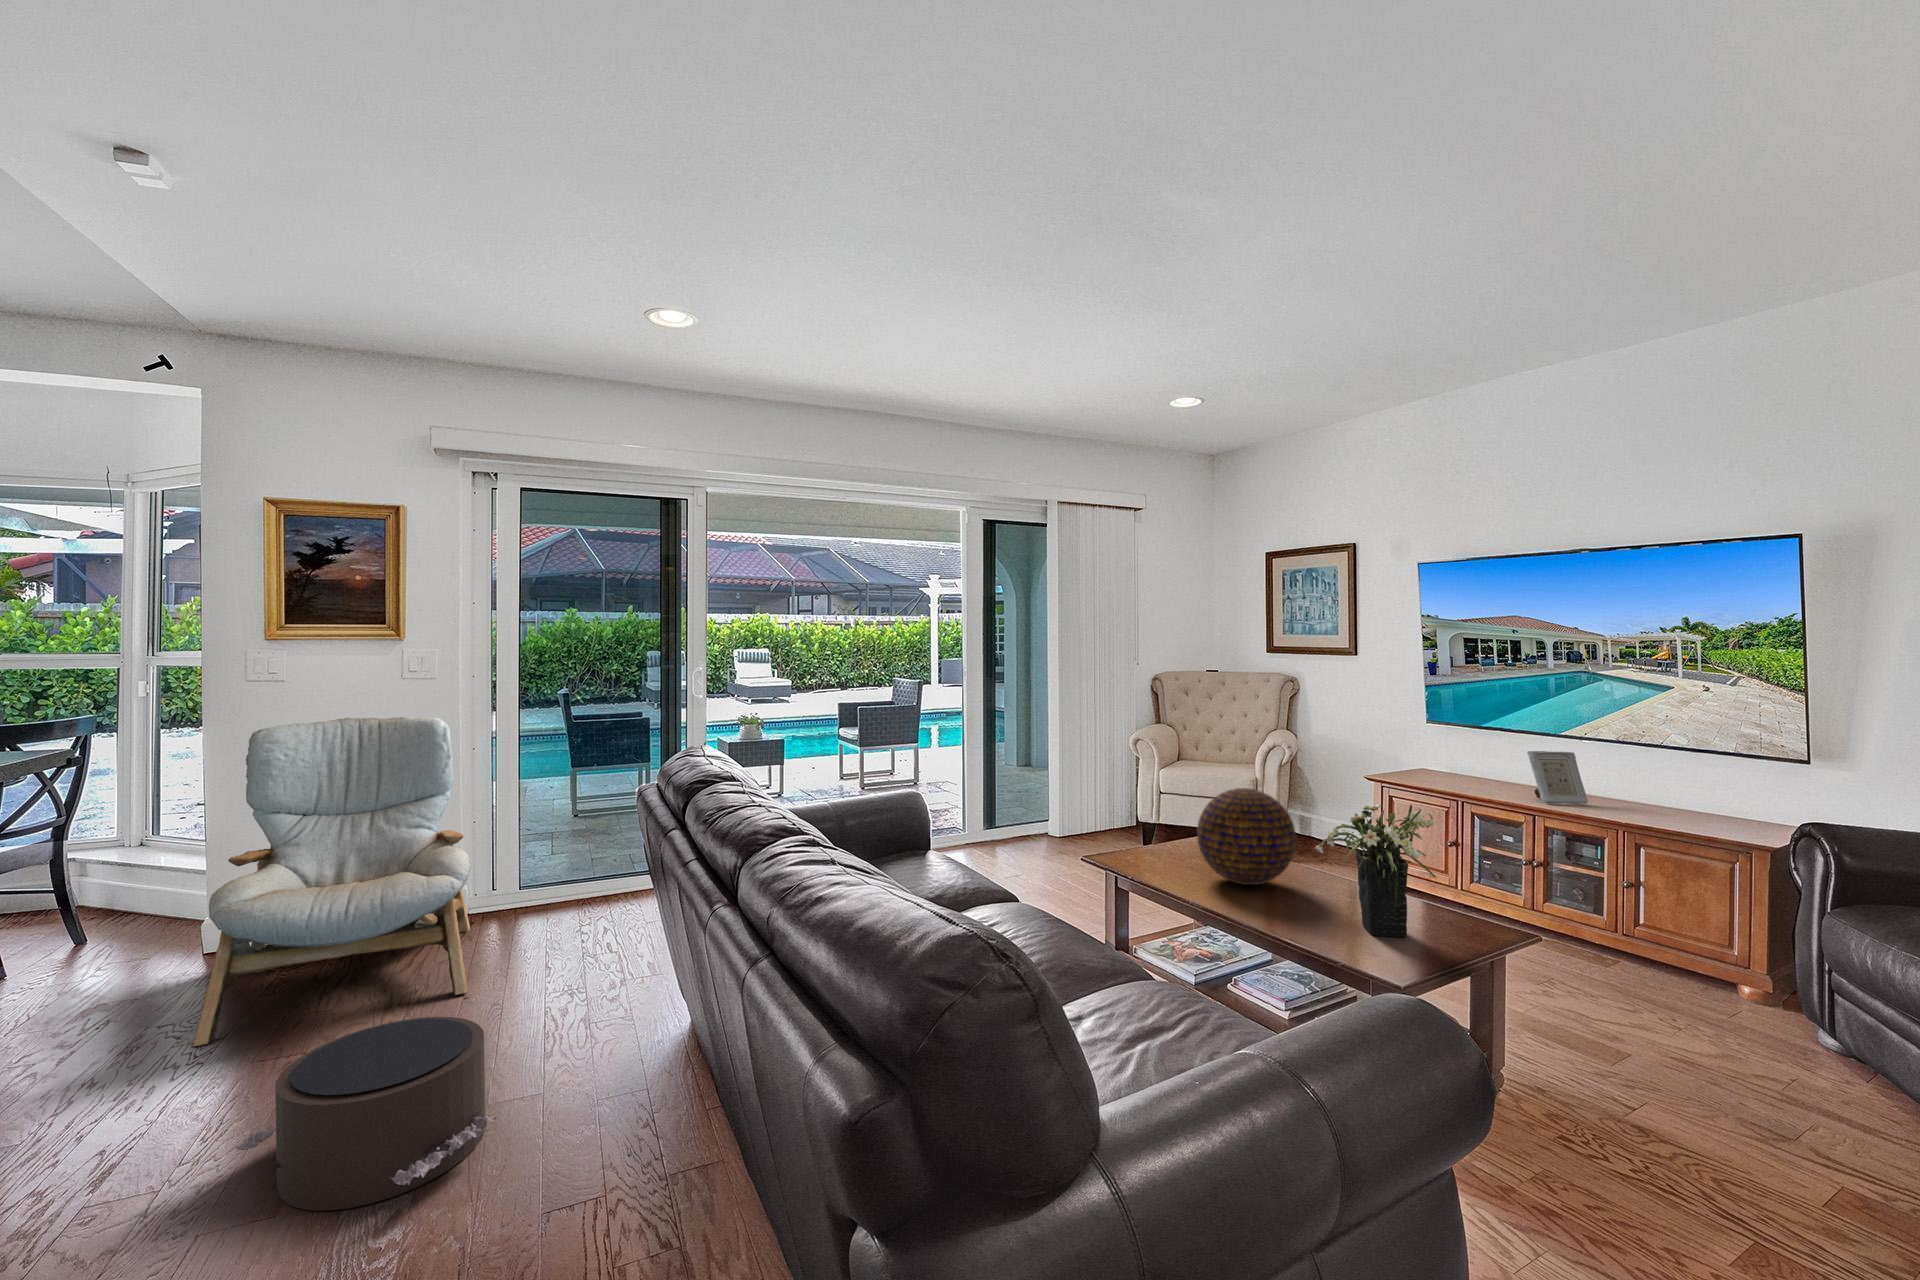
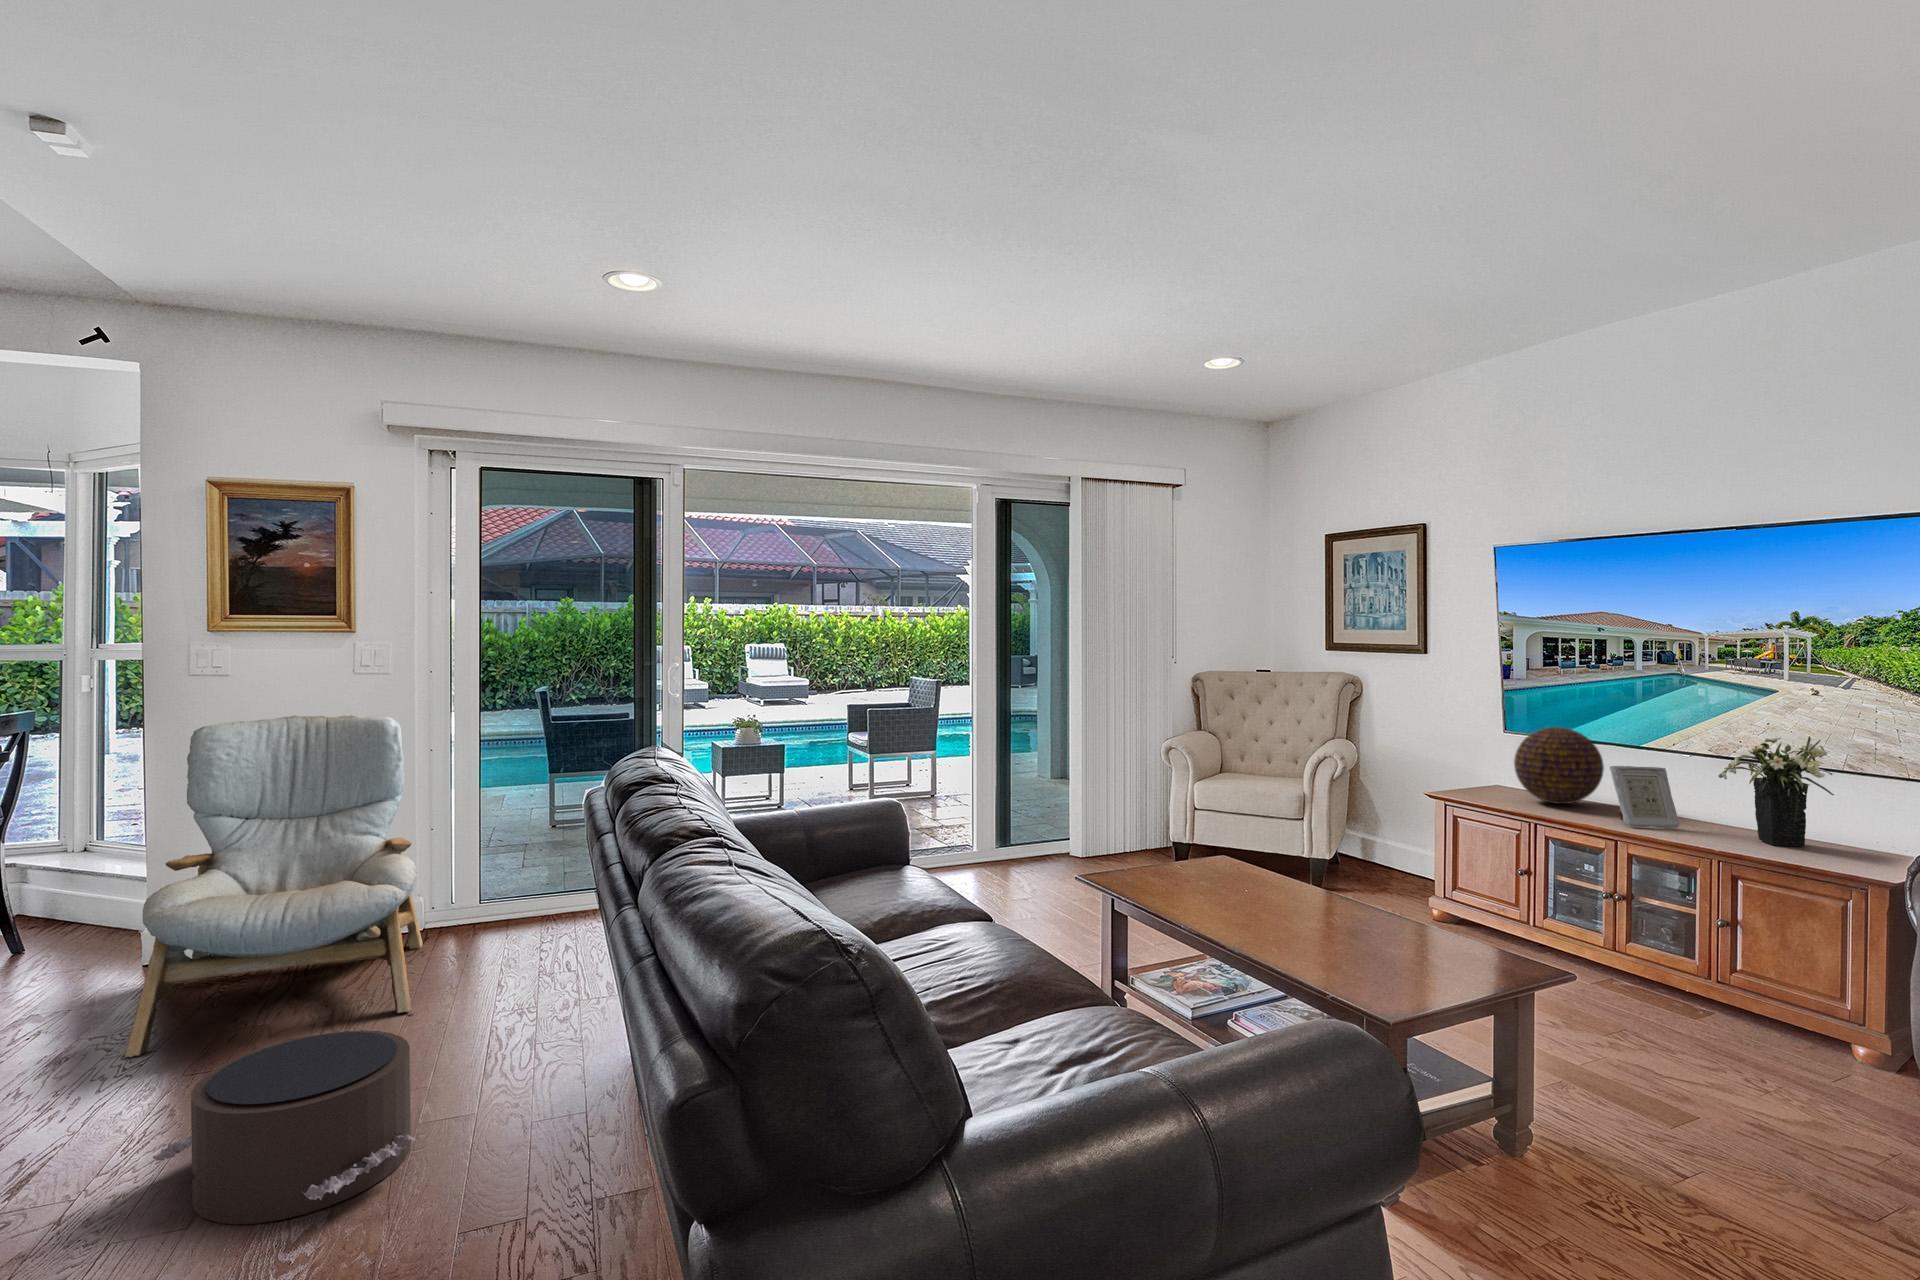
decorative orb: present [1197,788,1296,885] -> present [1514,727,1604,804]
flower arrangement: present [1315,804,1435,937] -> present [1718,736,1834,847]

